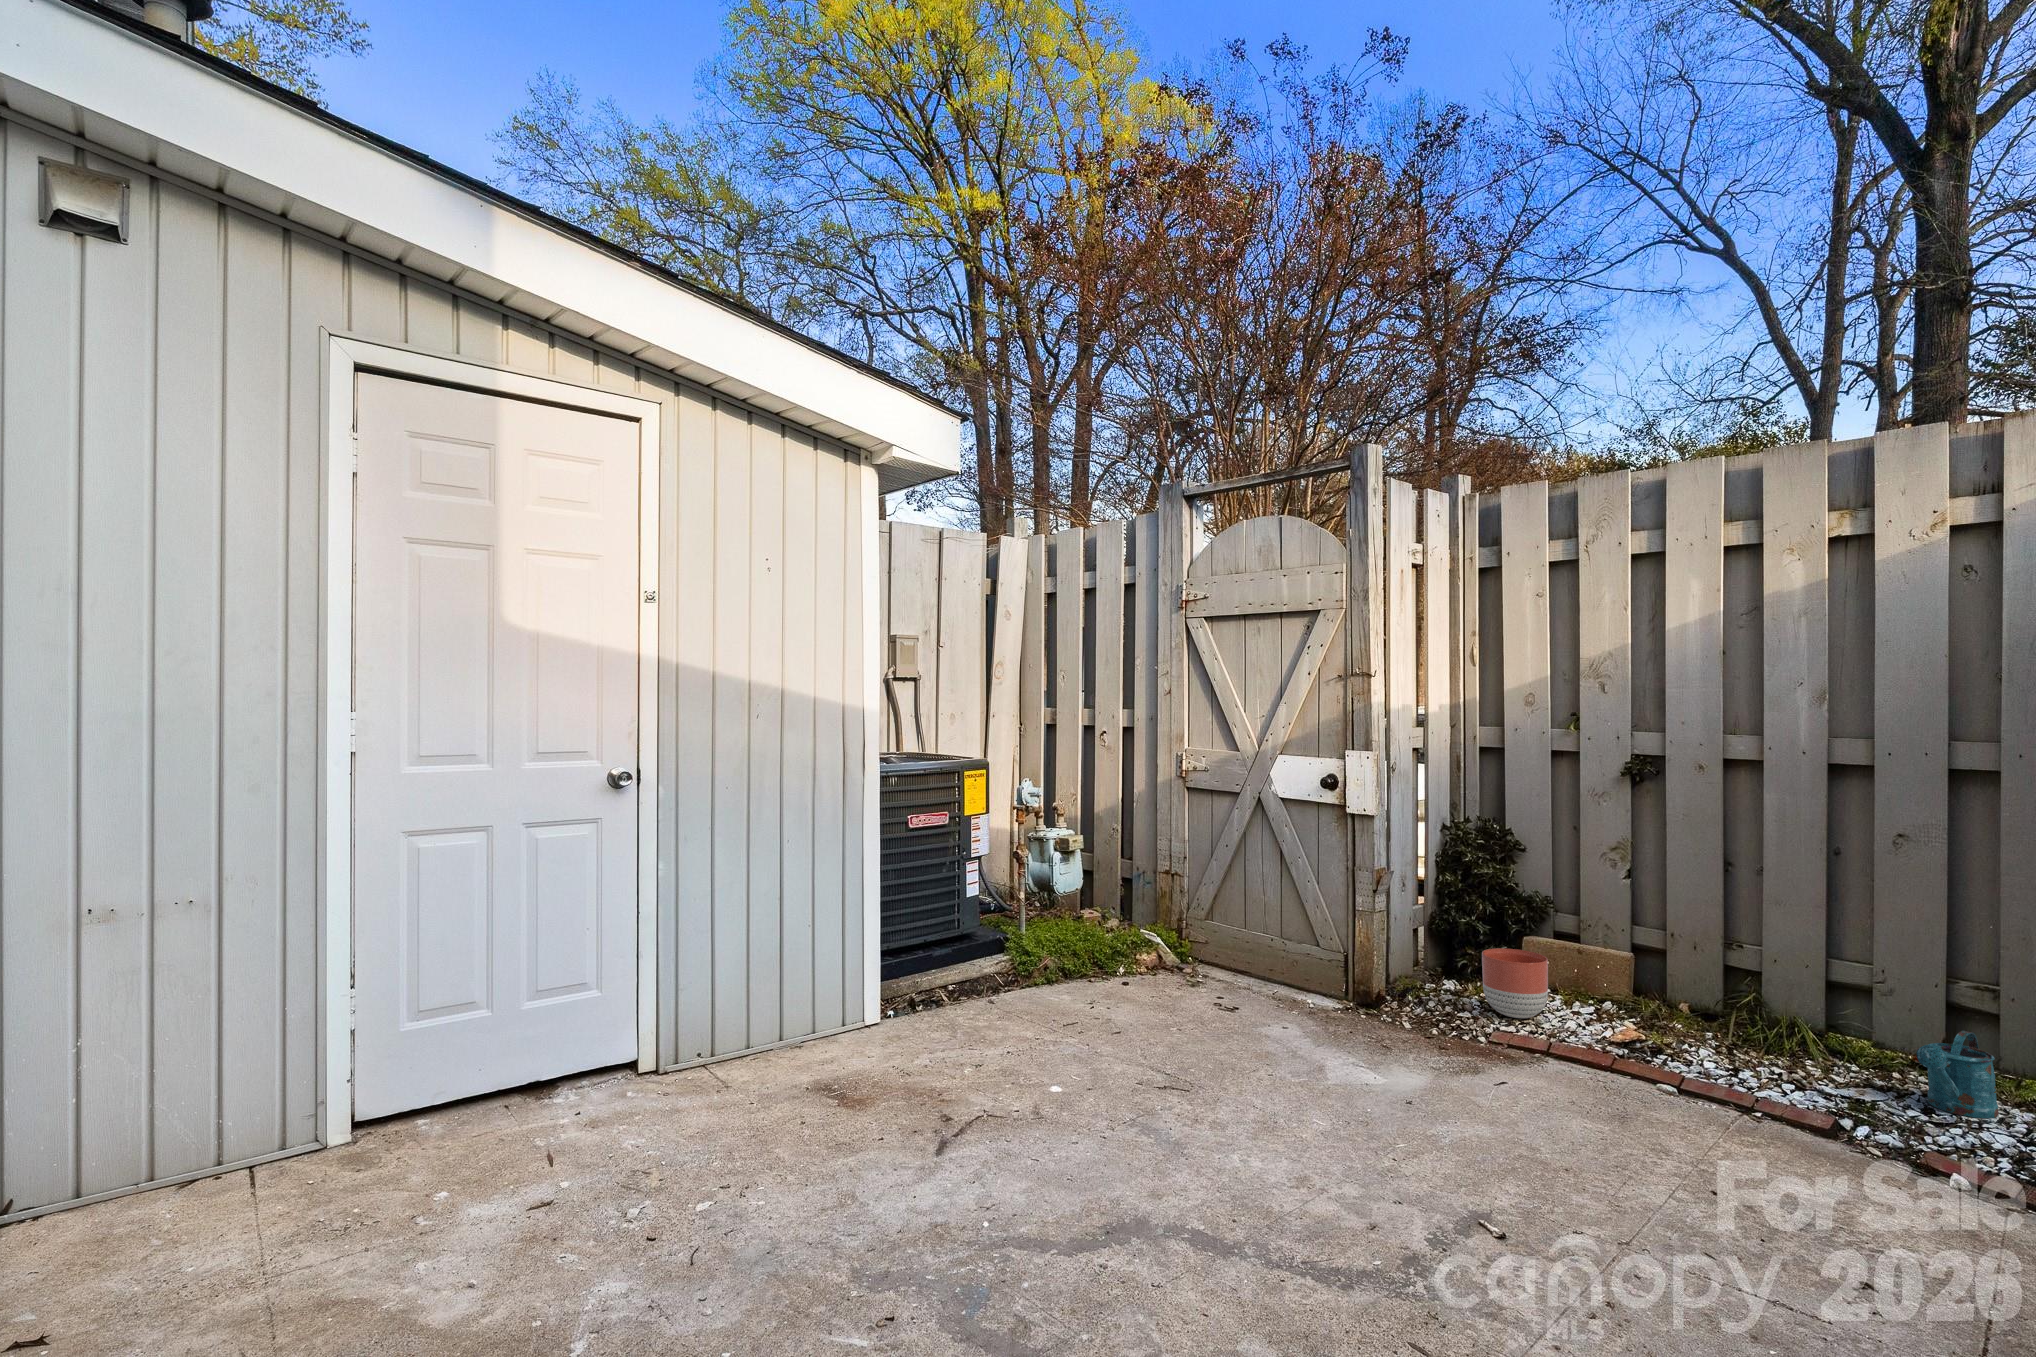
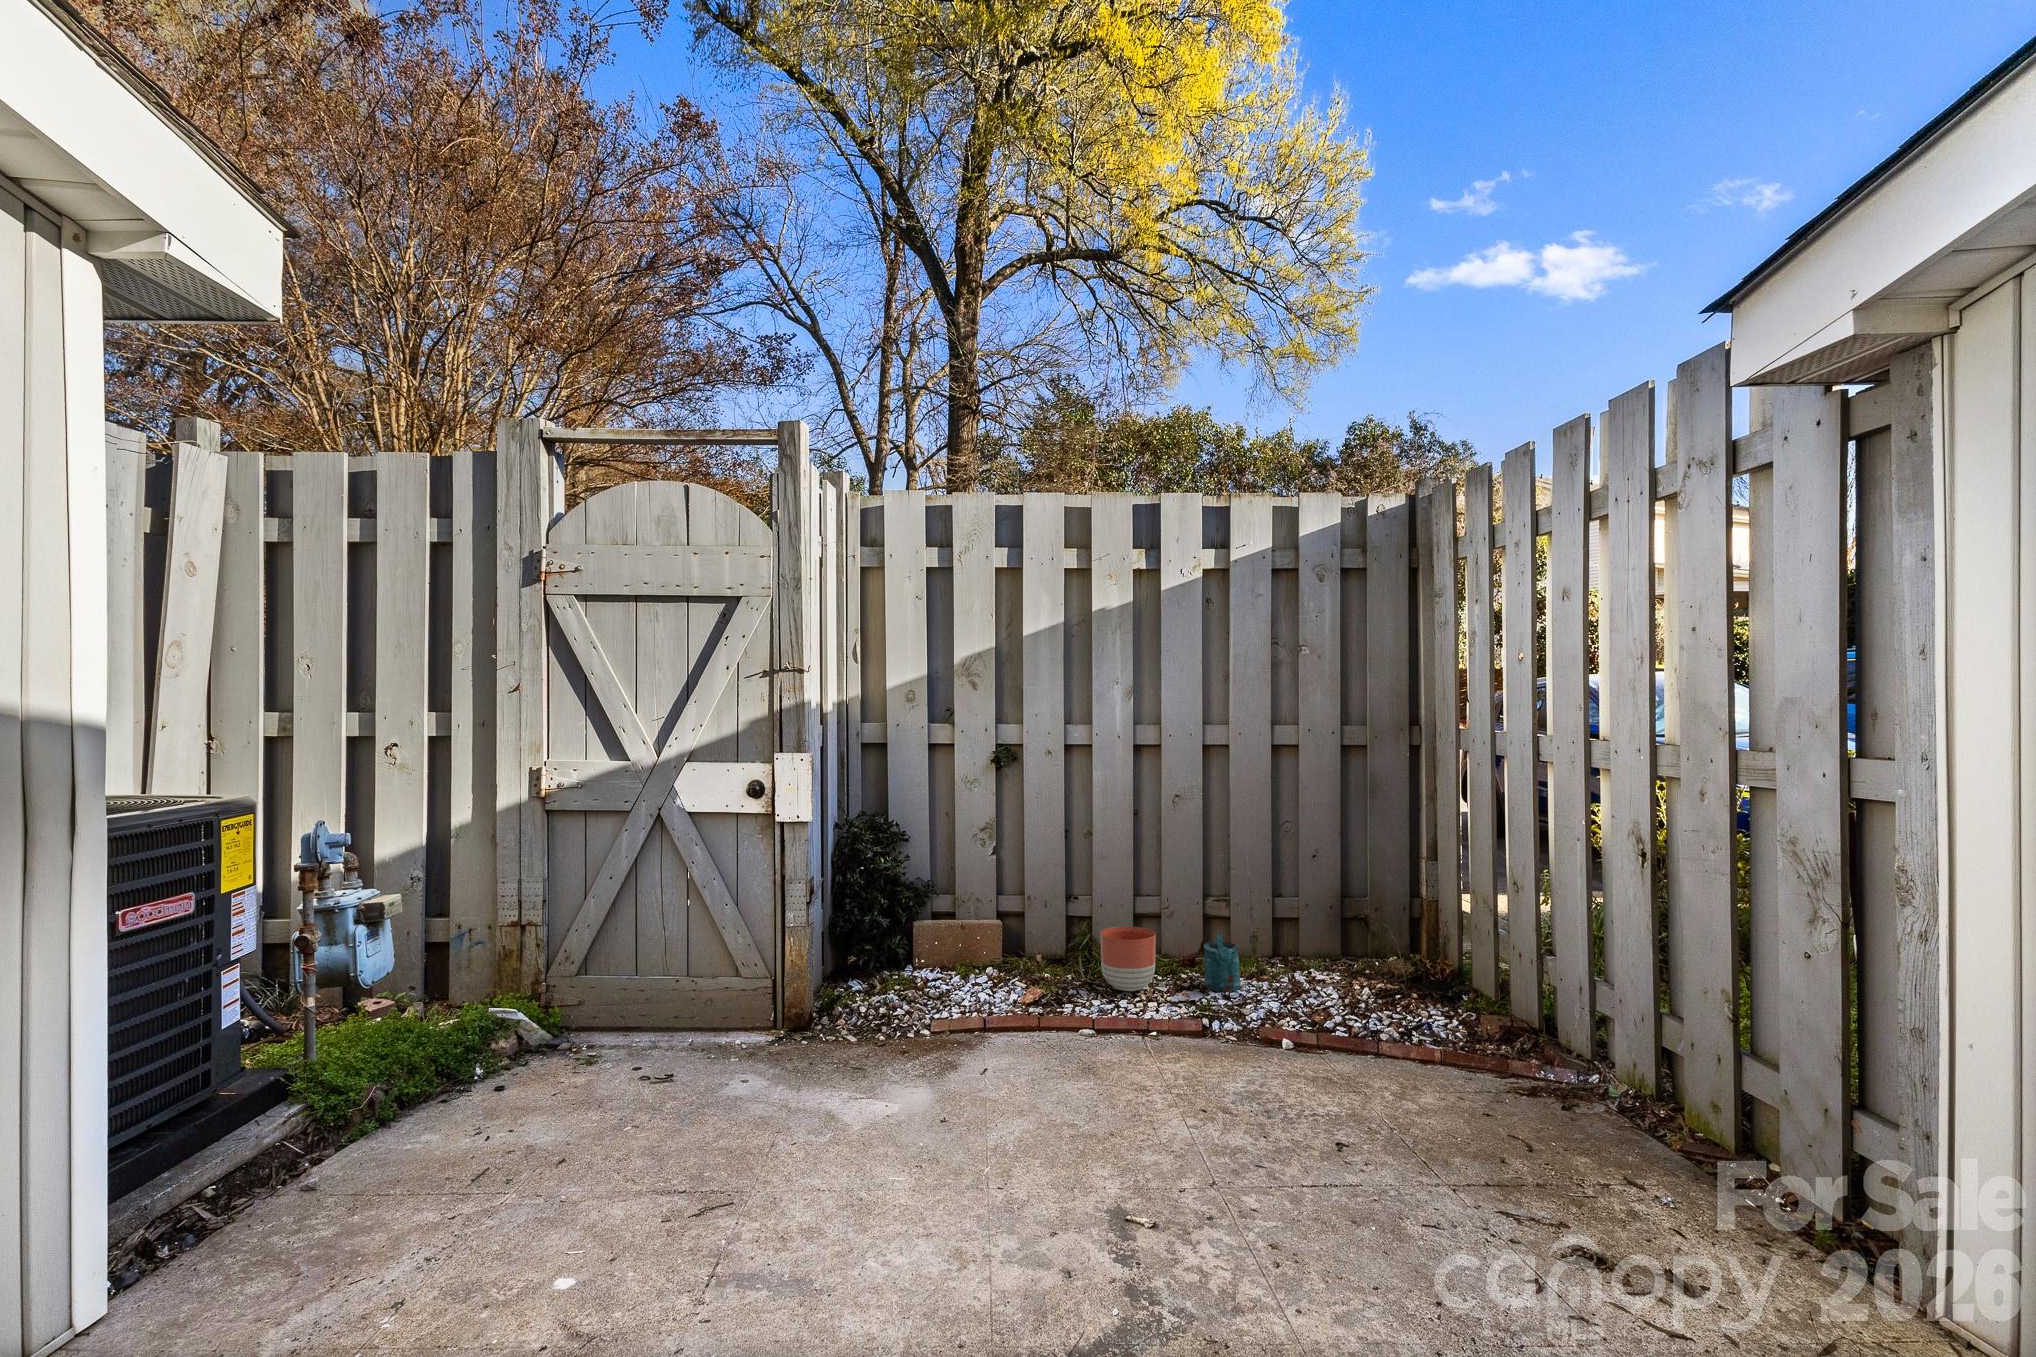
planter: present [1482,948,1548,1018] -> present [1101,927,1156,991]

